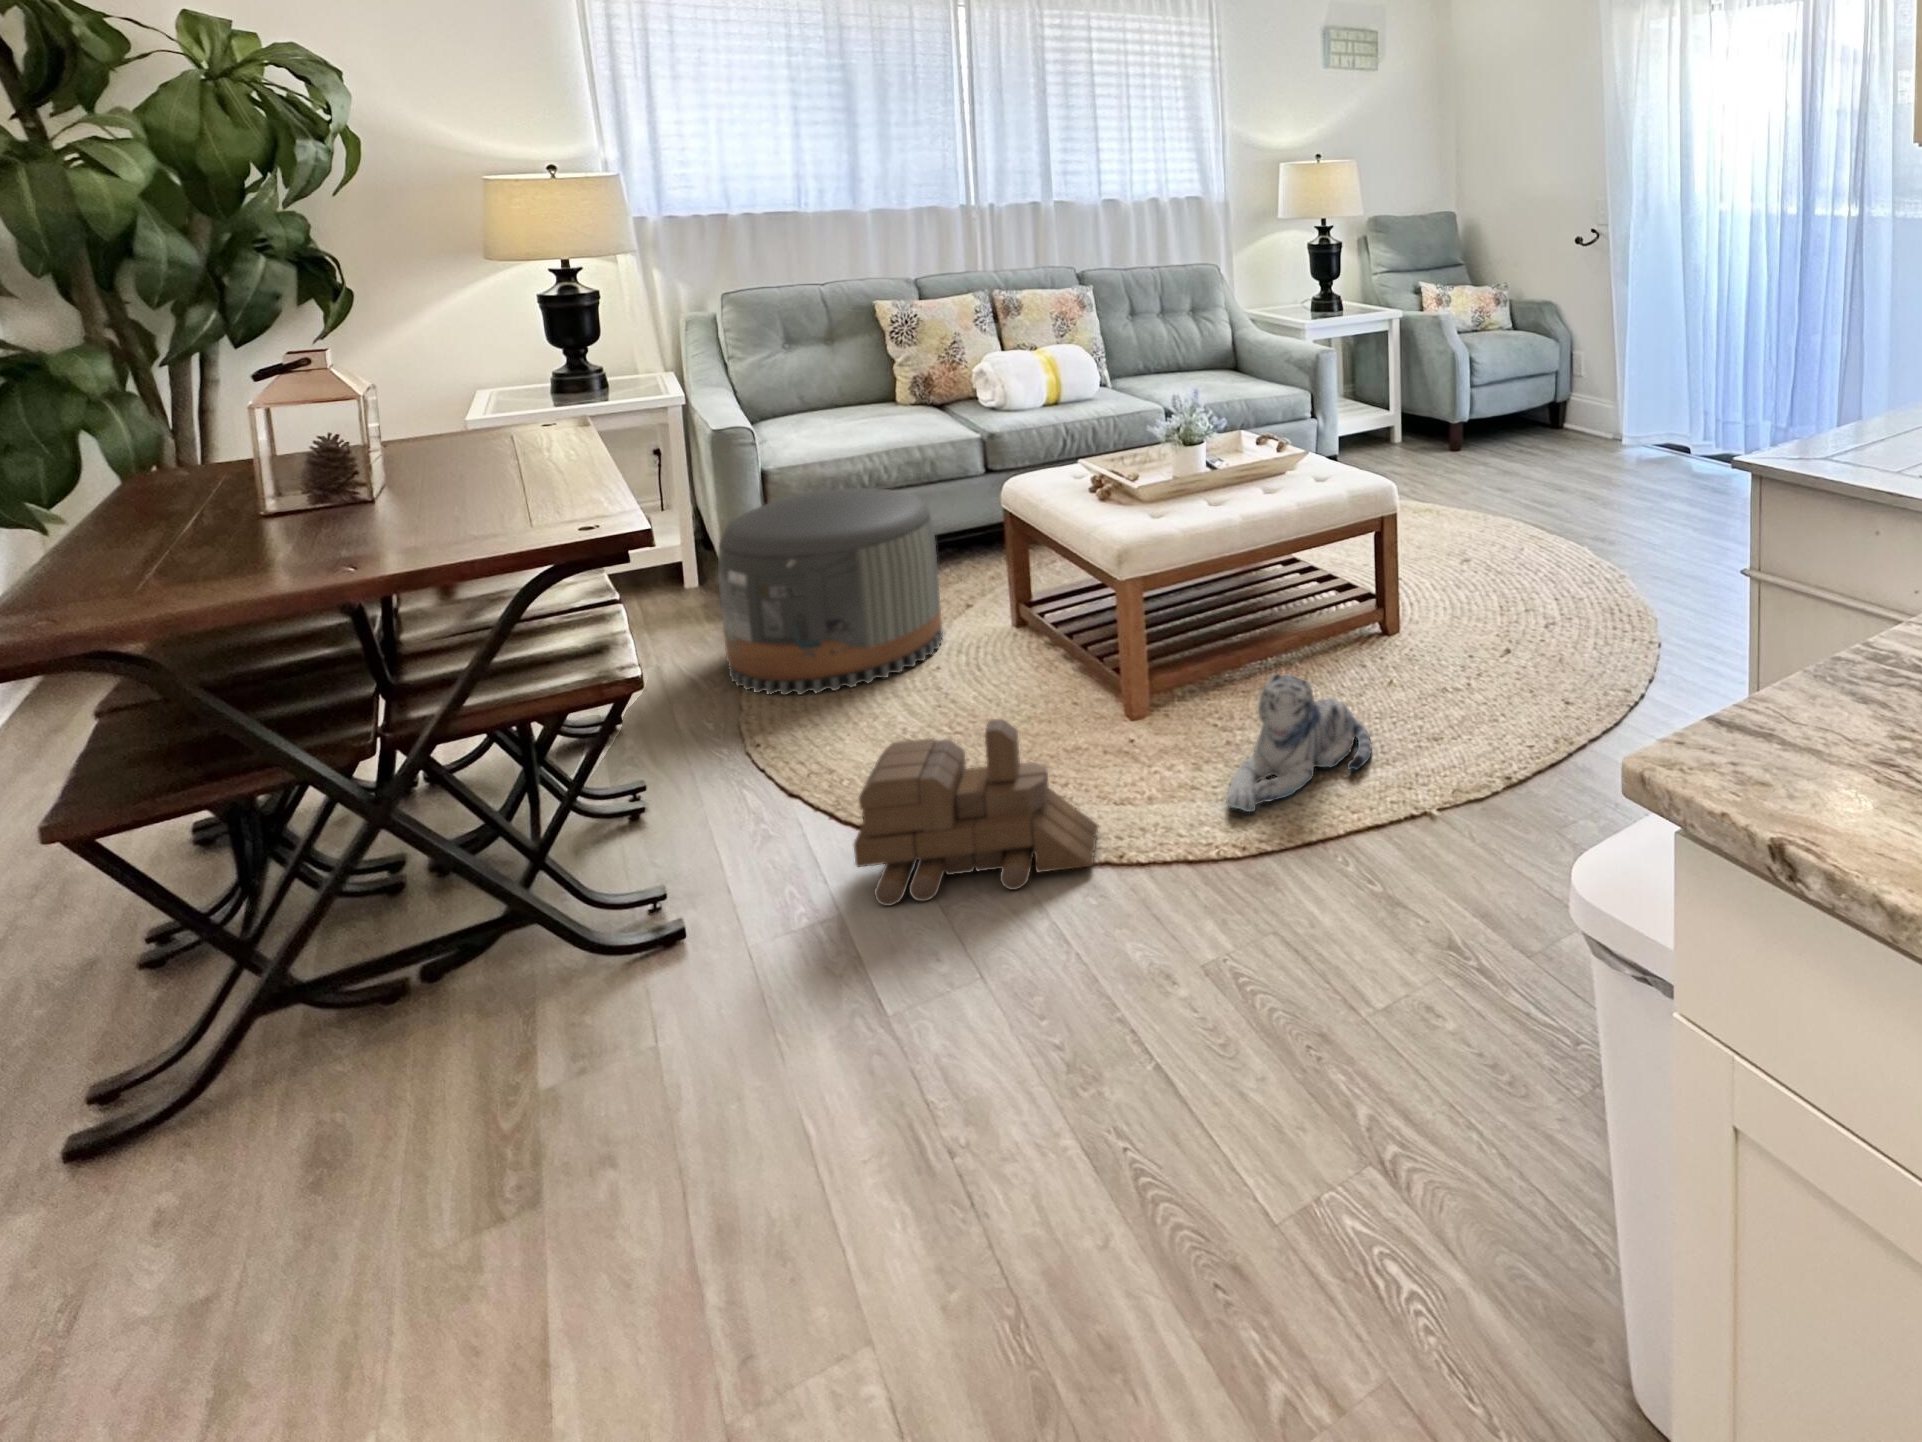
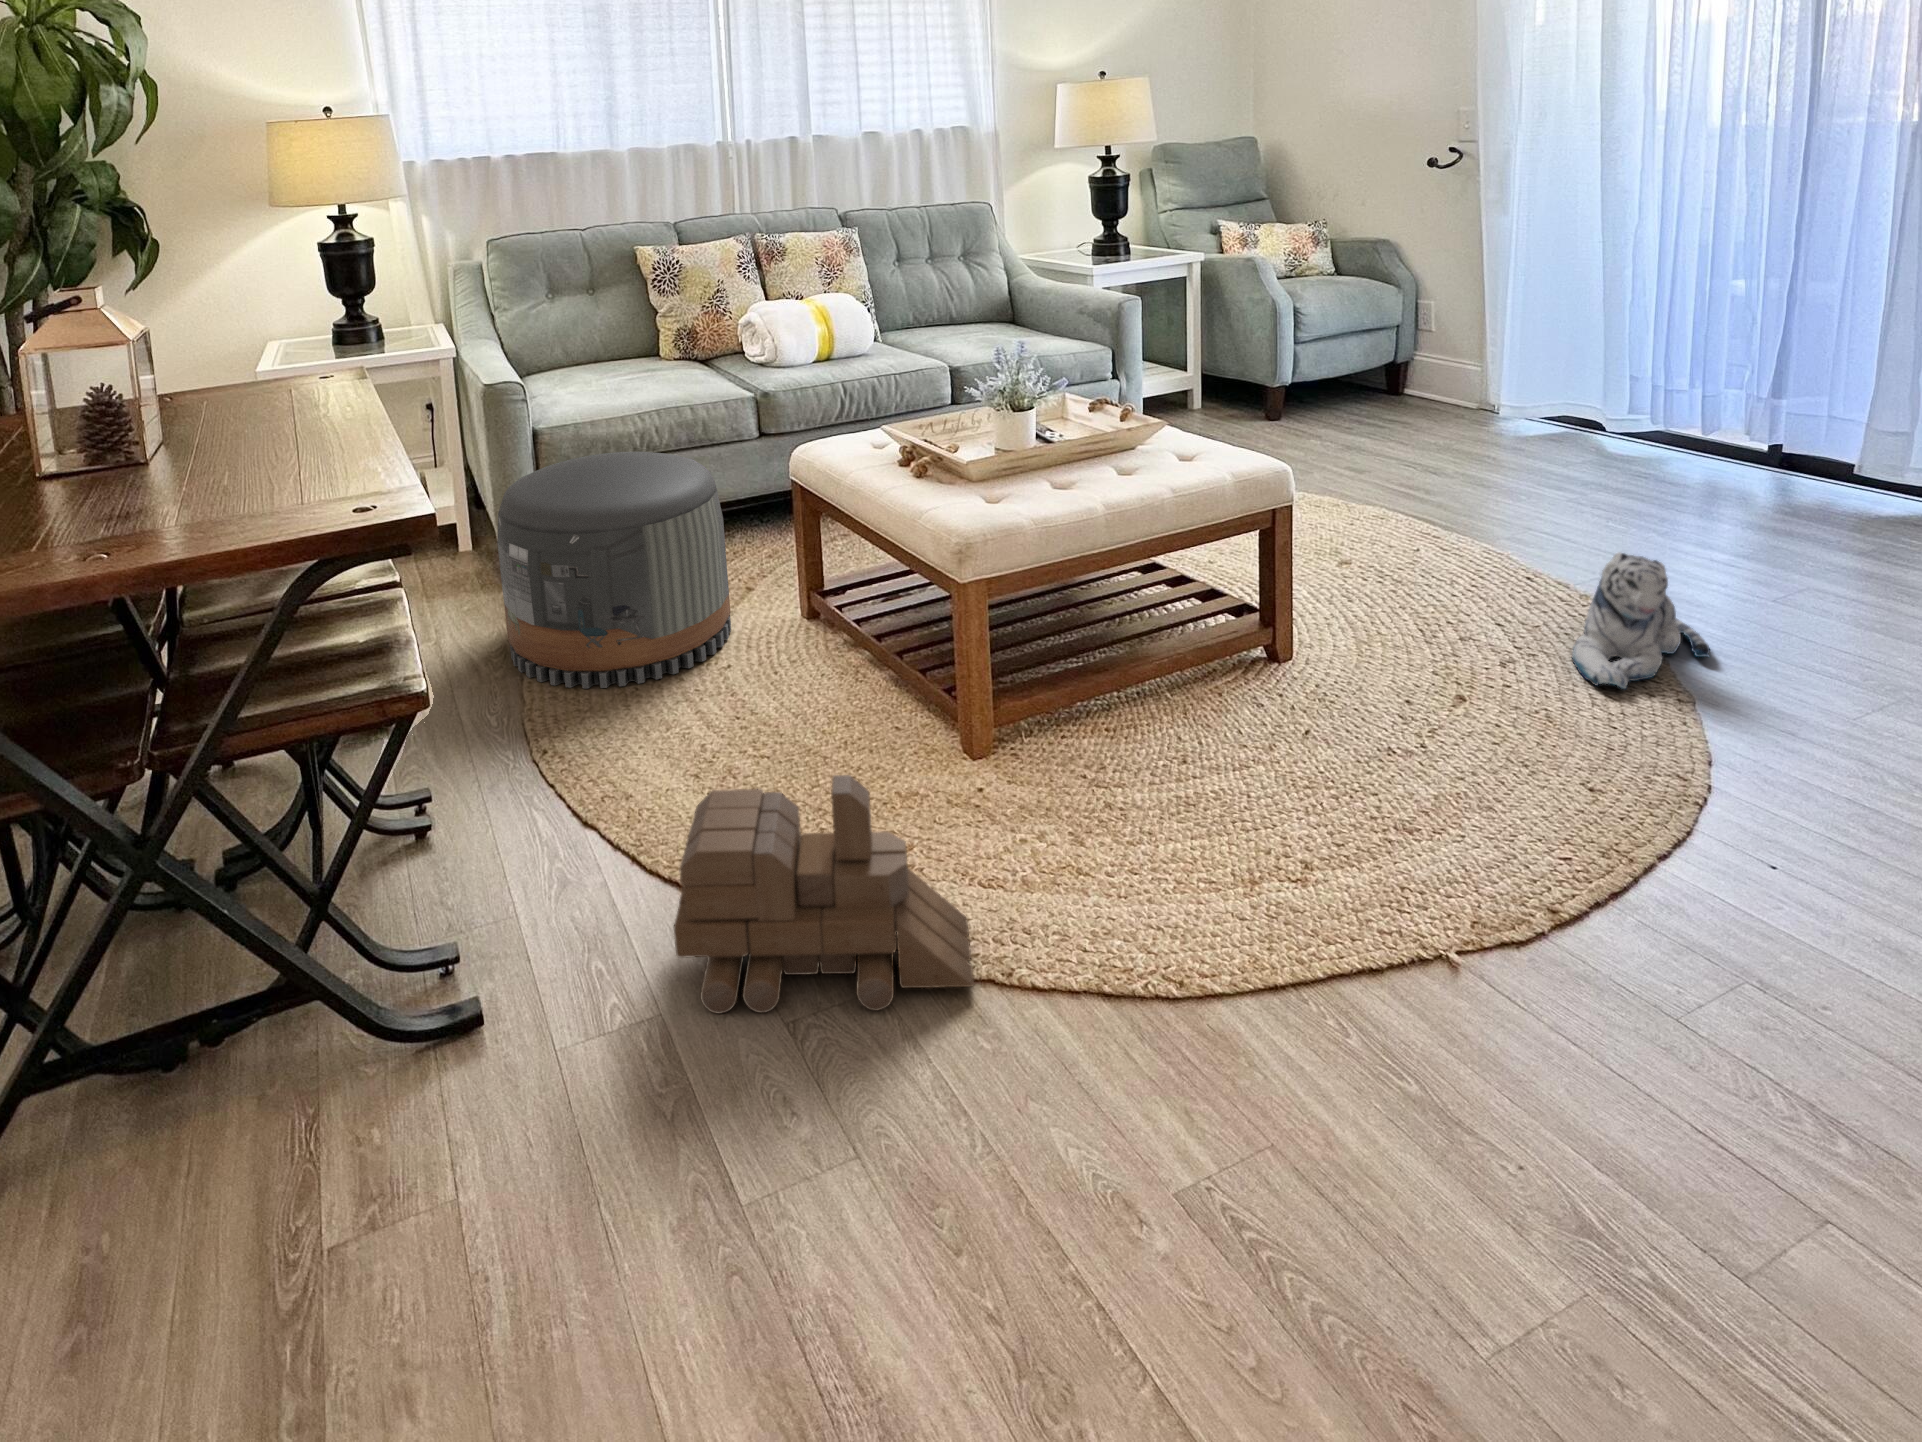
plush toy: present [1226,674,1372,812] -> present [1571,552,1710,689]

